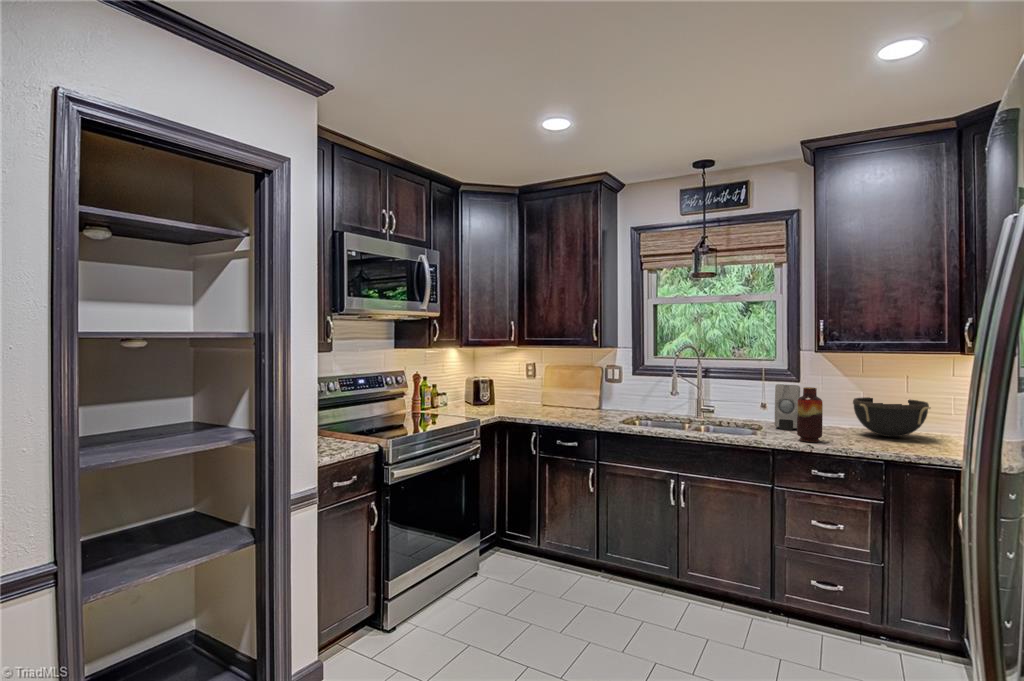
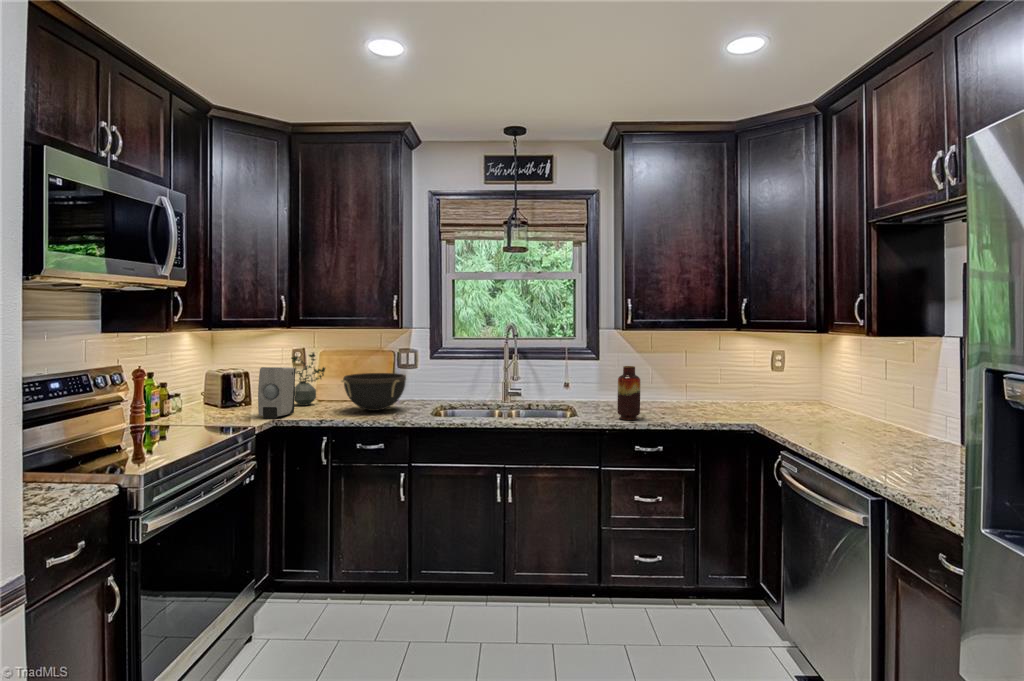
potted plant: none [521,365,548,408] -> present [291,353,325,406]
soap dispenser: present [775,384,800,430] -> present [258,367,295,419]
bowl: present [853,397,931,437] -> present [341,373,406,411]

